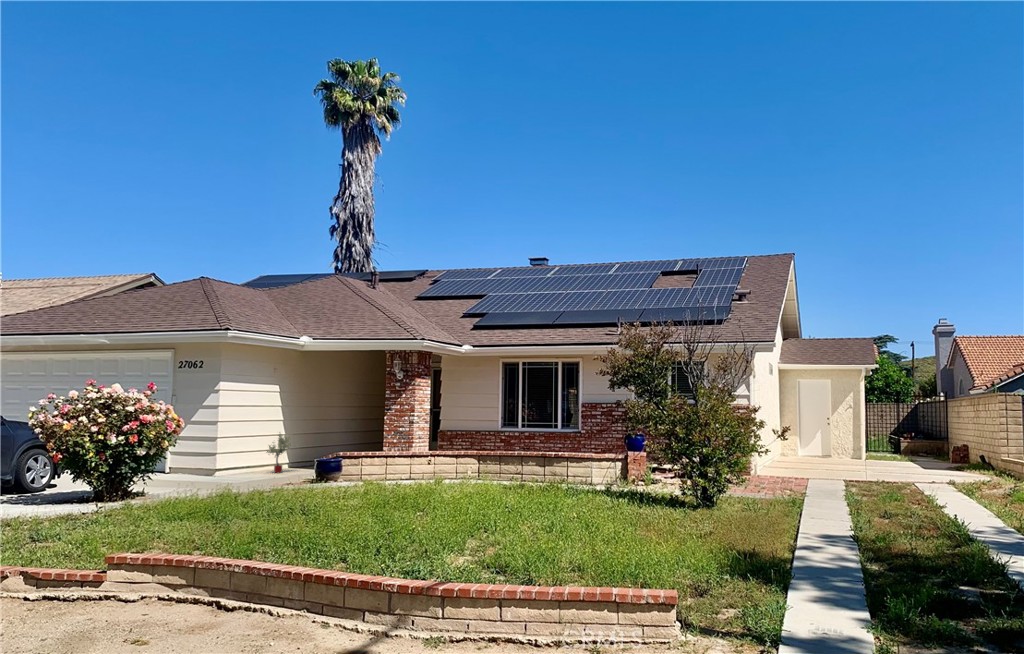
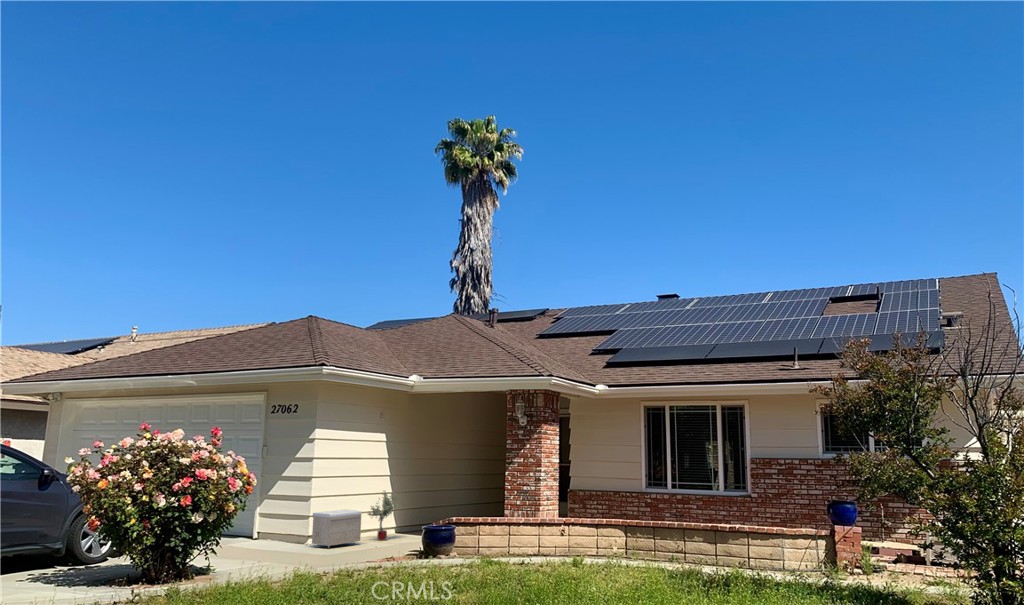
storage bench: none [220,448,261,479] -> present [312,510,361,549]

